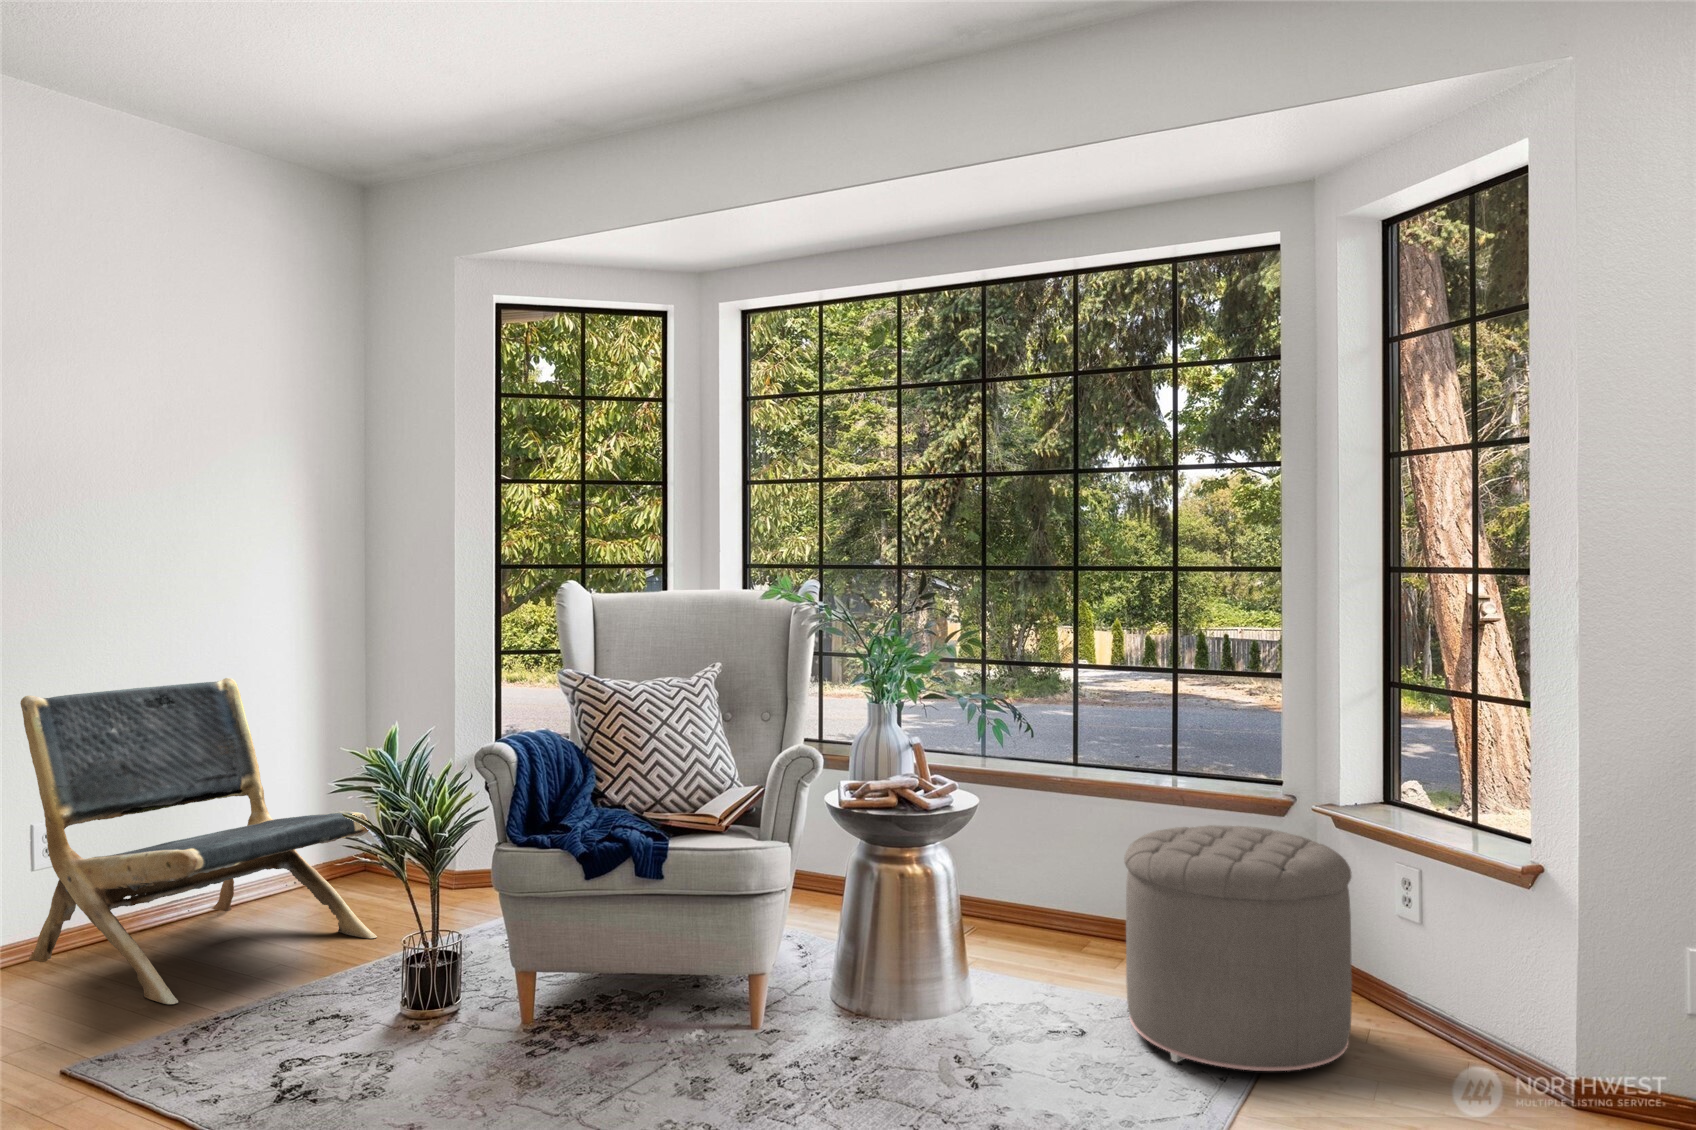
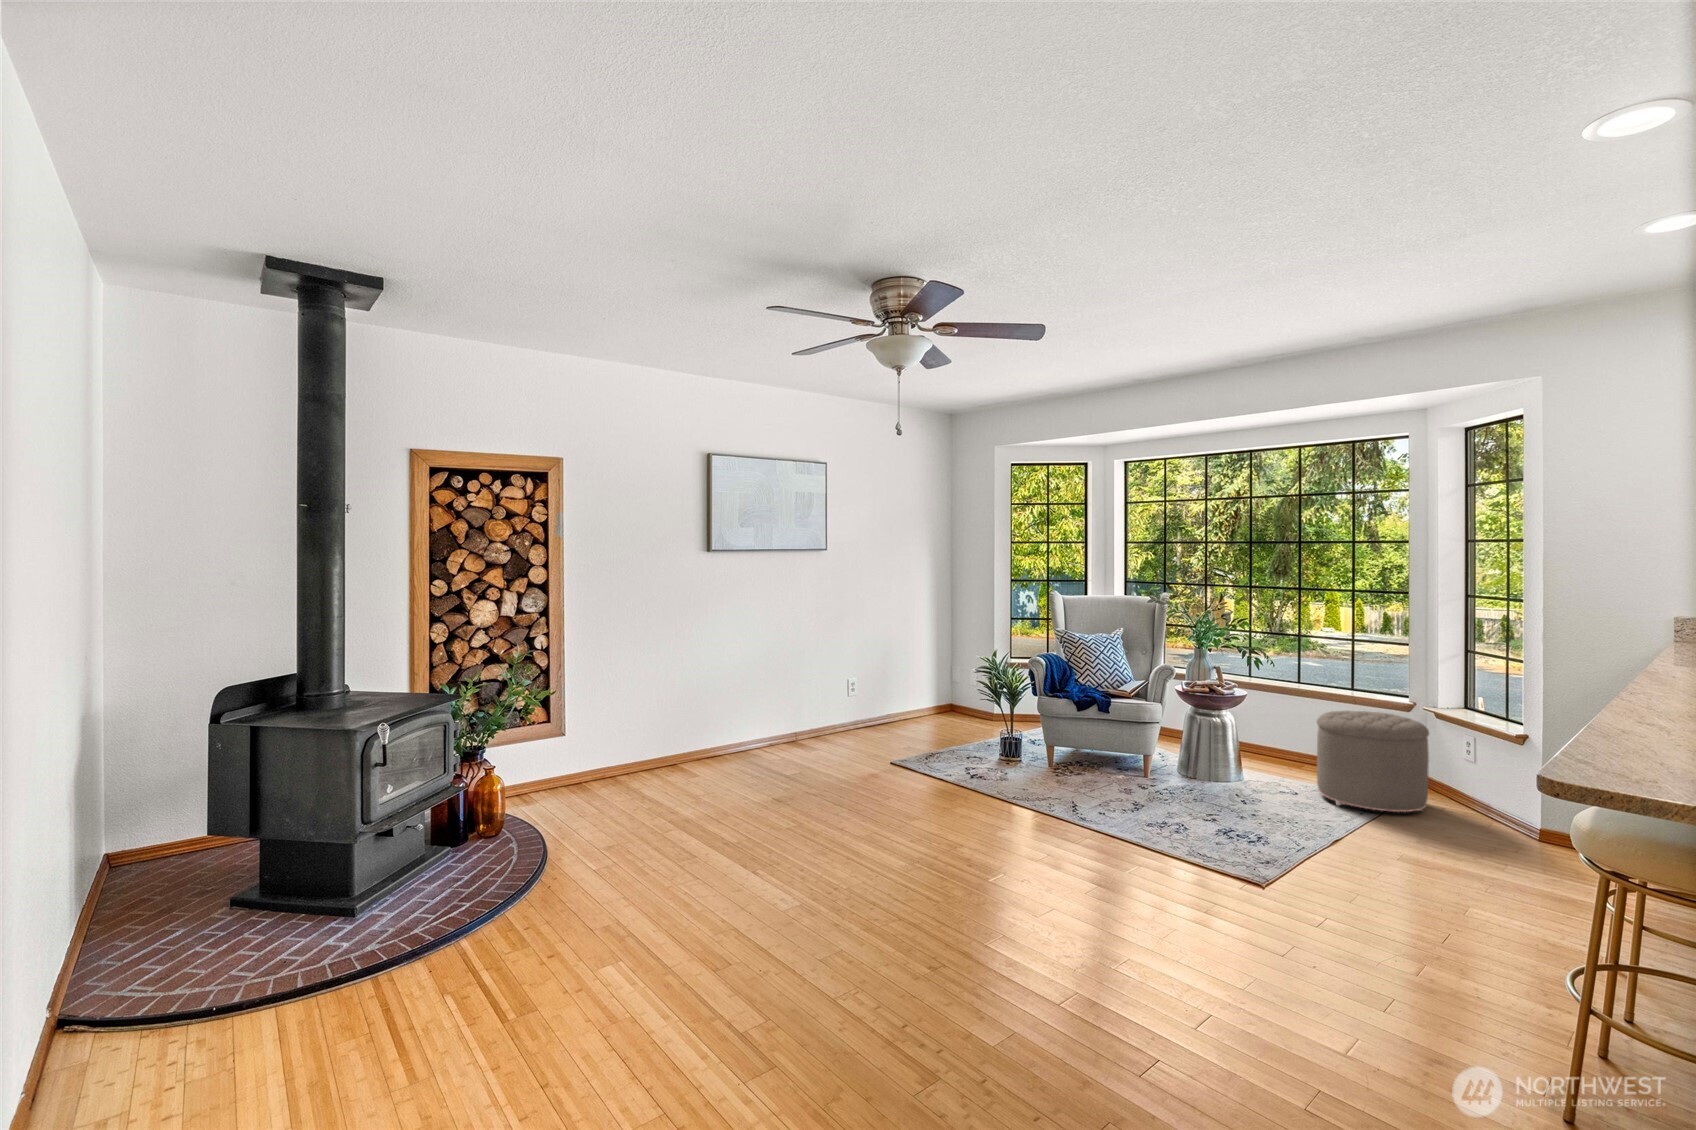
lounge chair: present [20,678,377,1004] -> none [843,626,971,748]

